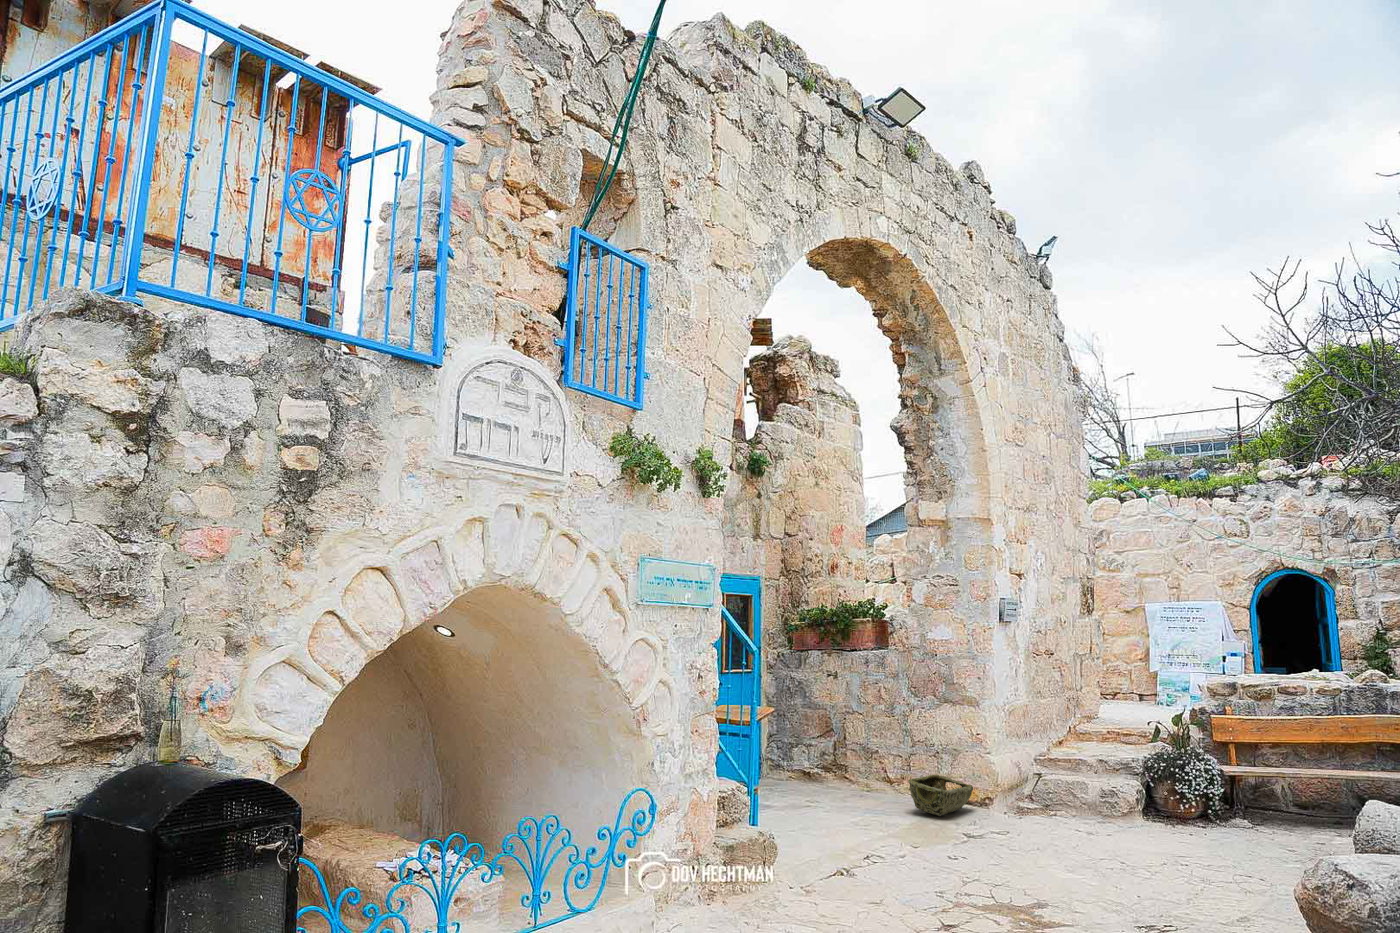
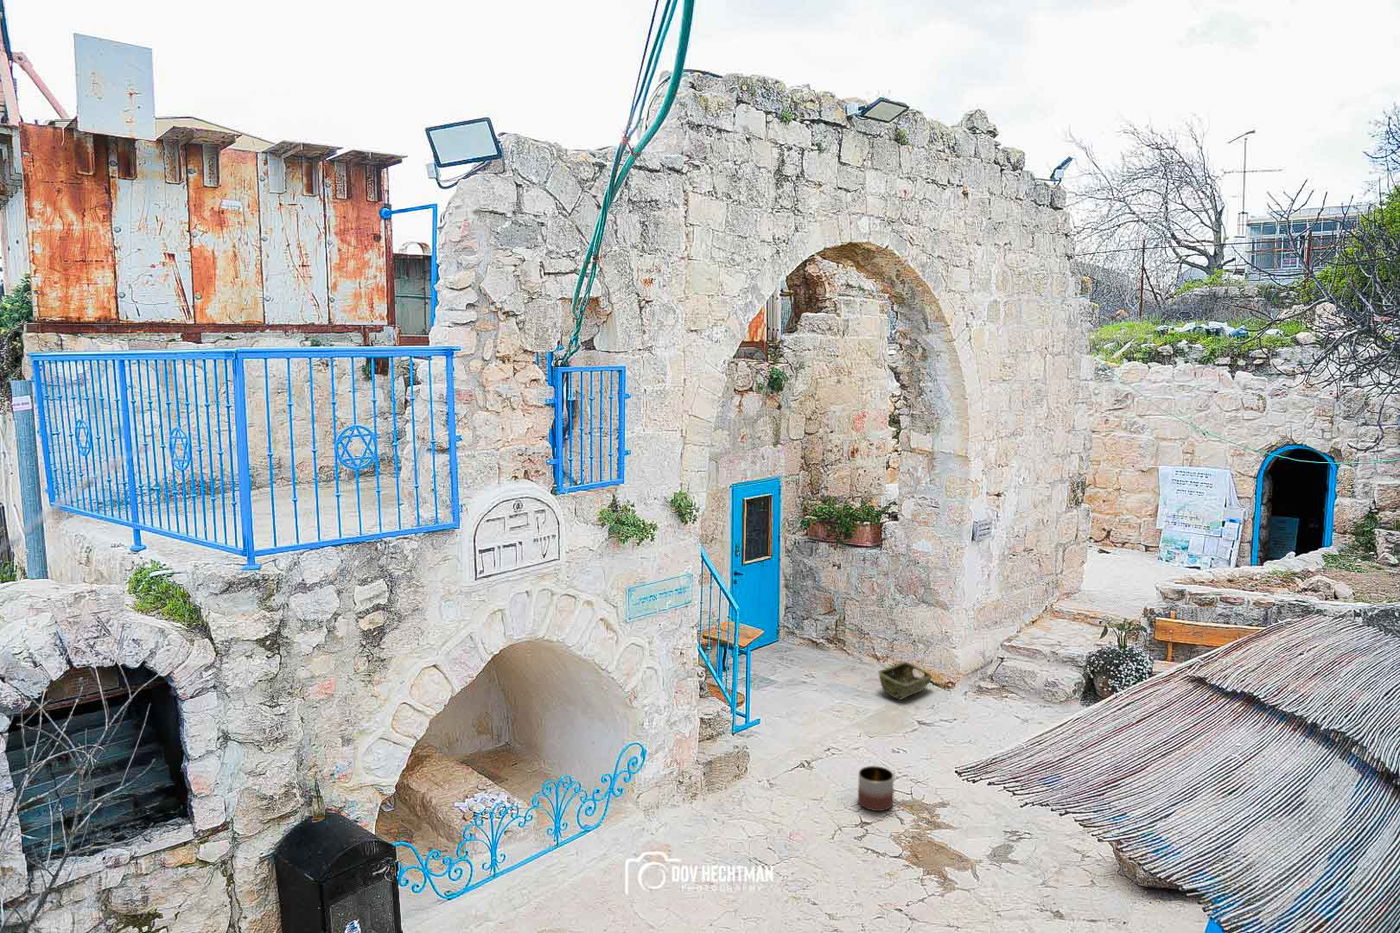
planter: none [943,849,995,907] -> present [858,766,893,811]

